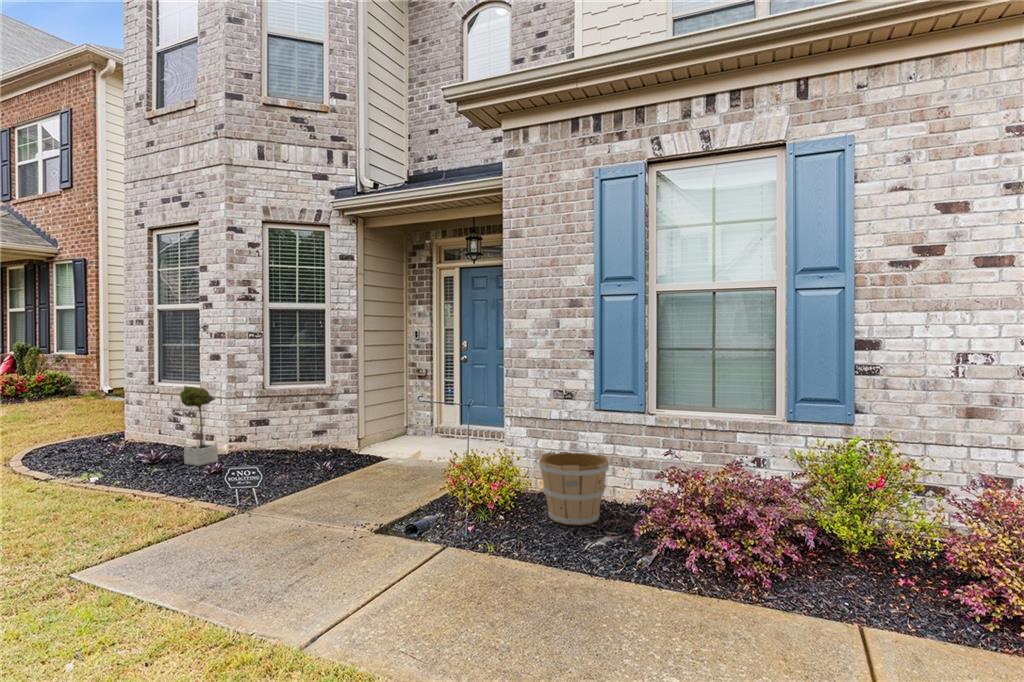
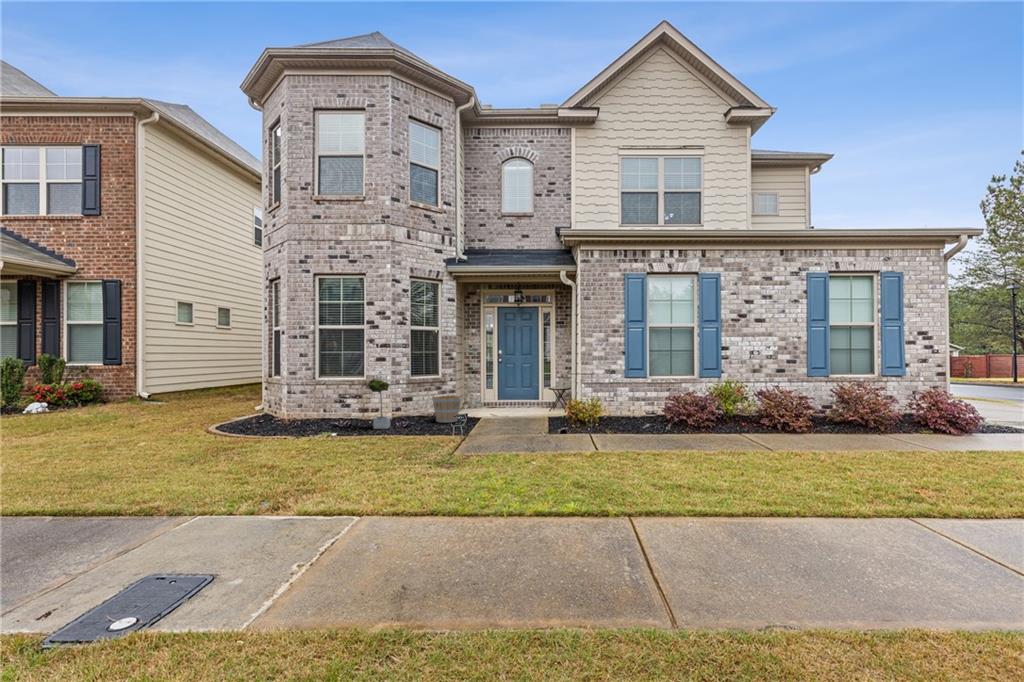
wooden bucket: present [539,452,609,525] -> present [432,395,461,423]

